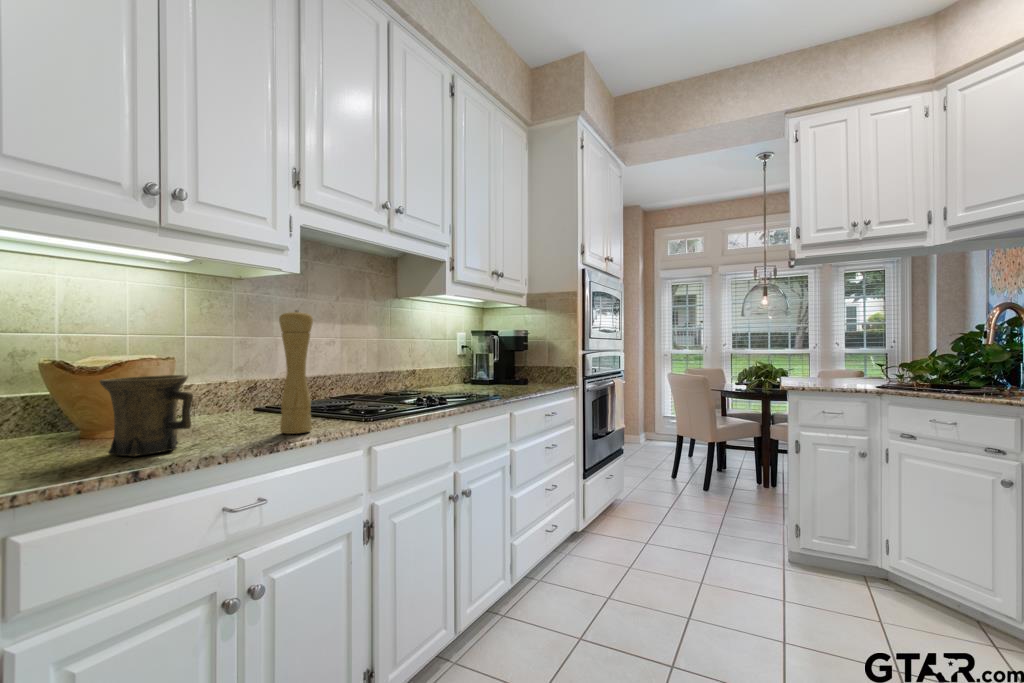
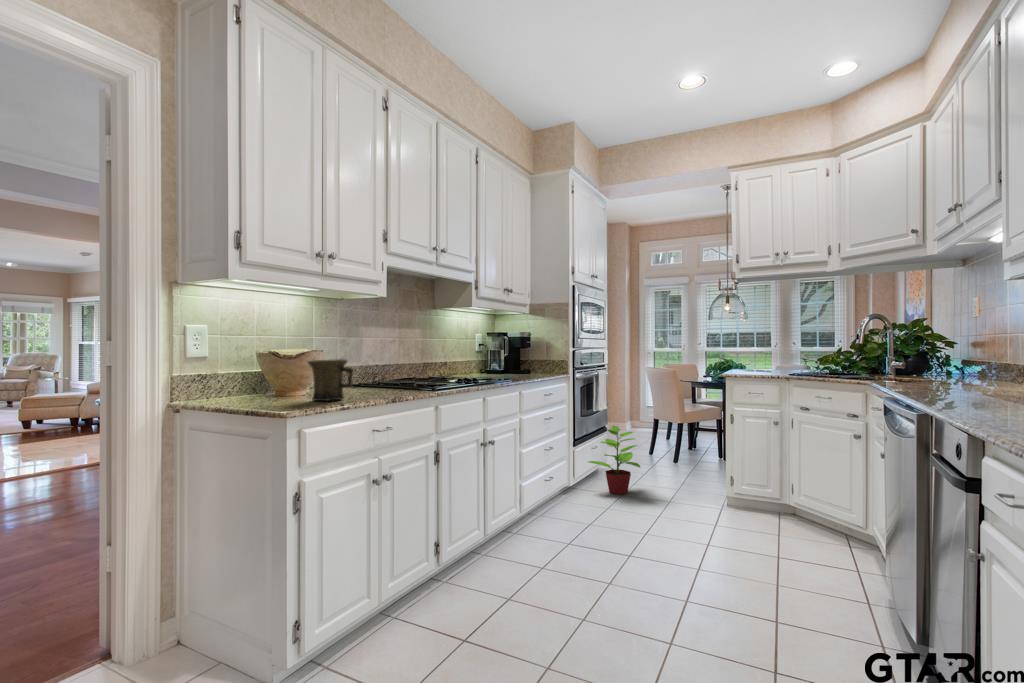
pepper mill: present [279,310,313,434] -> none [388,323,407,394]
potted plant: none [601,449,674,543] -> present [588,425,640,494]

